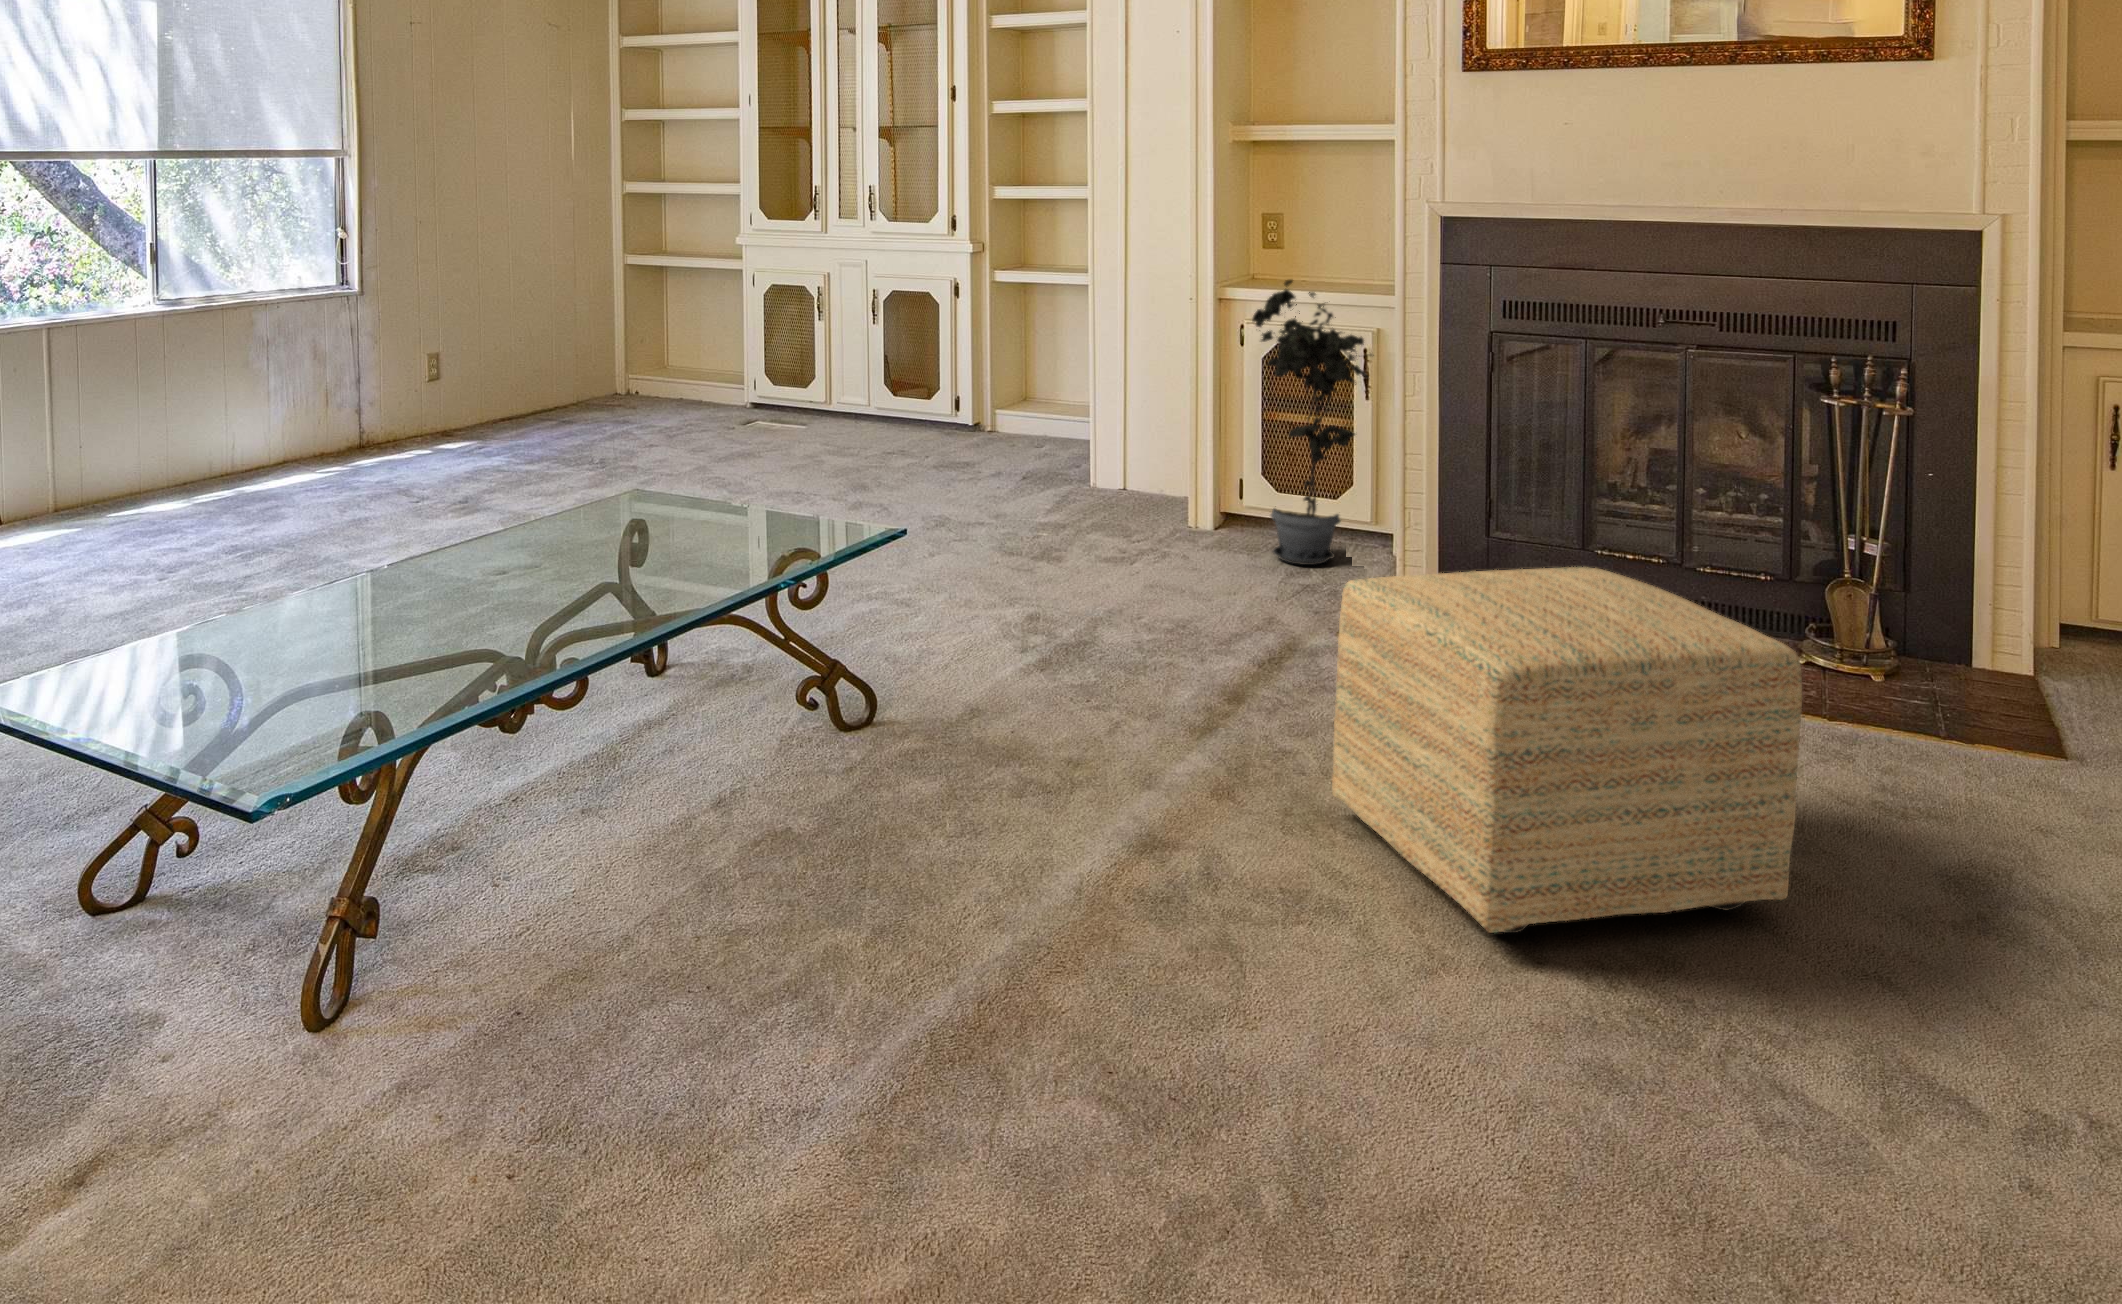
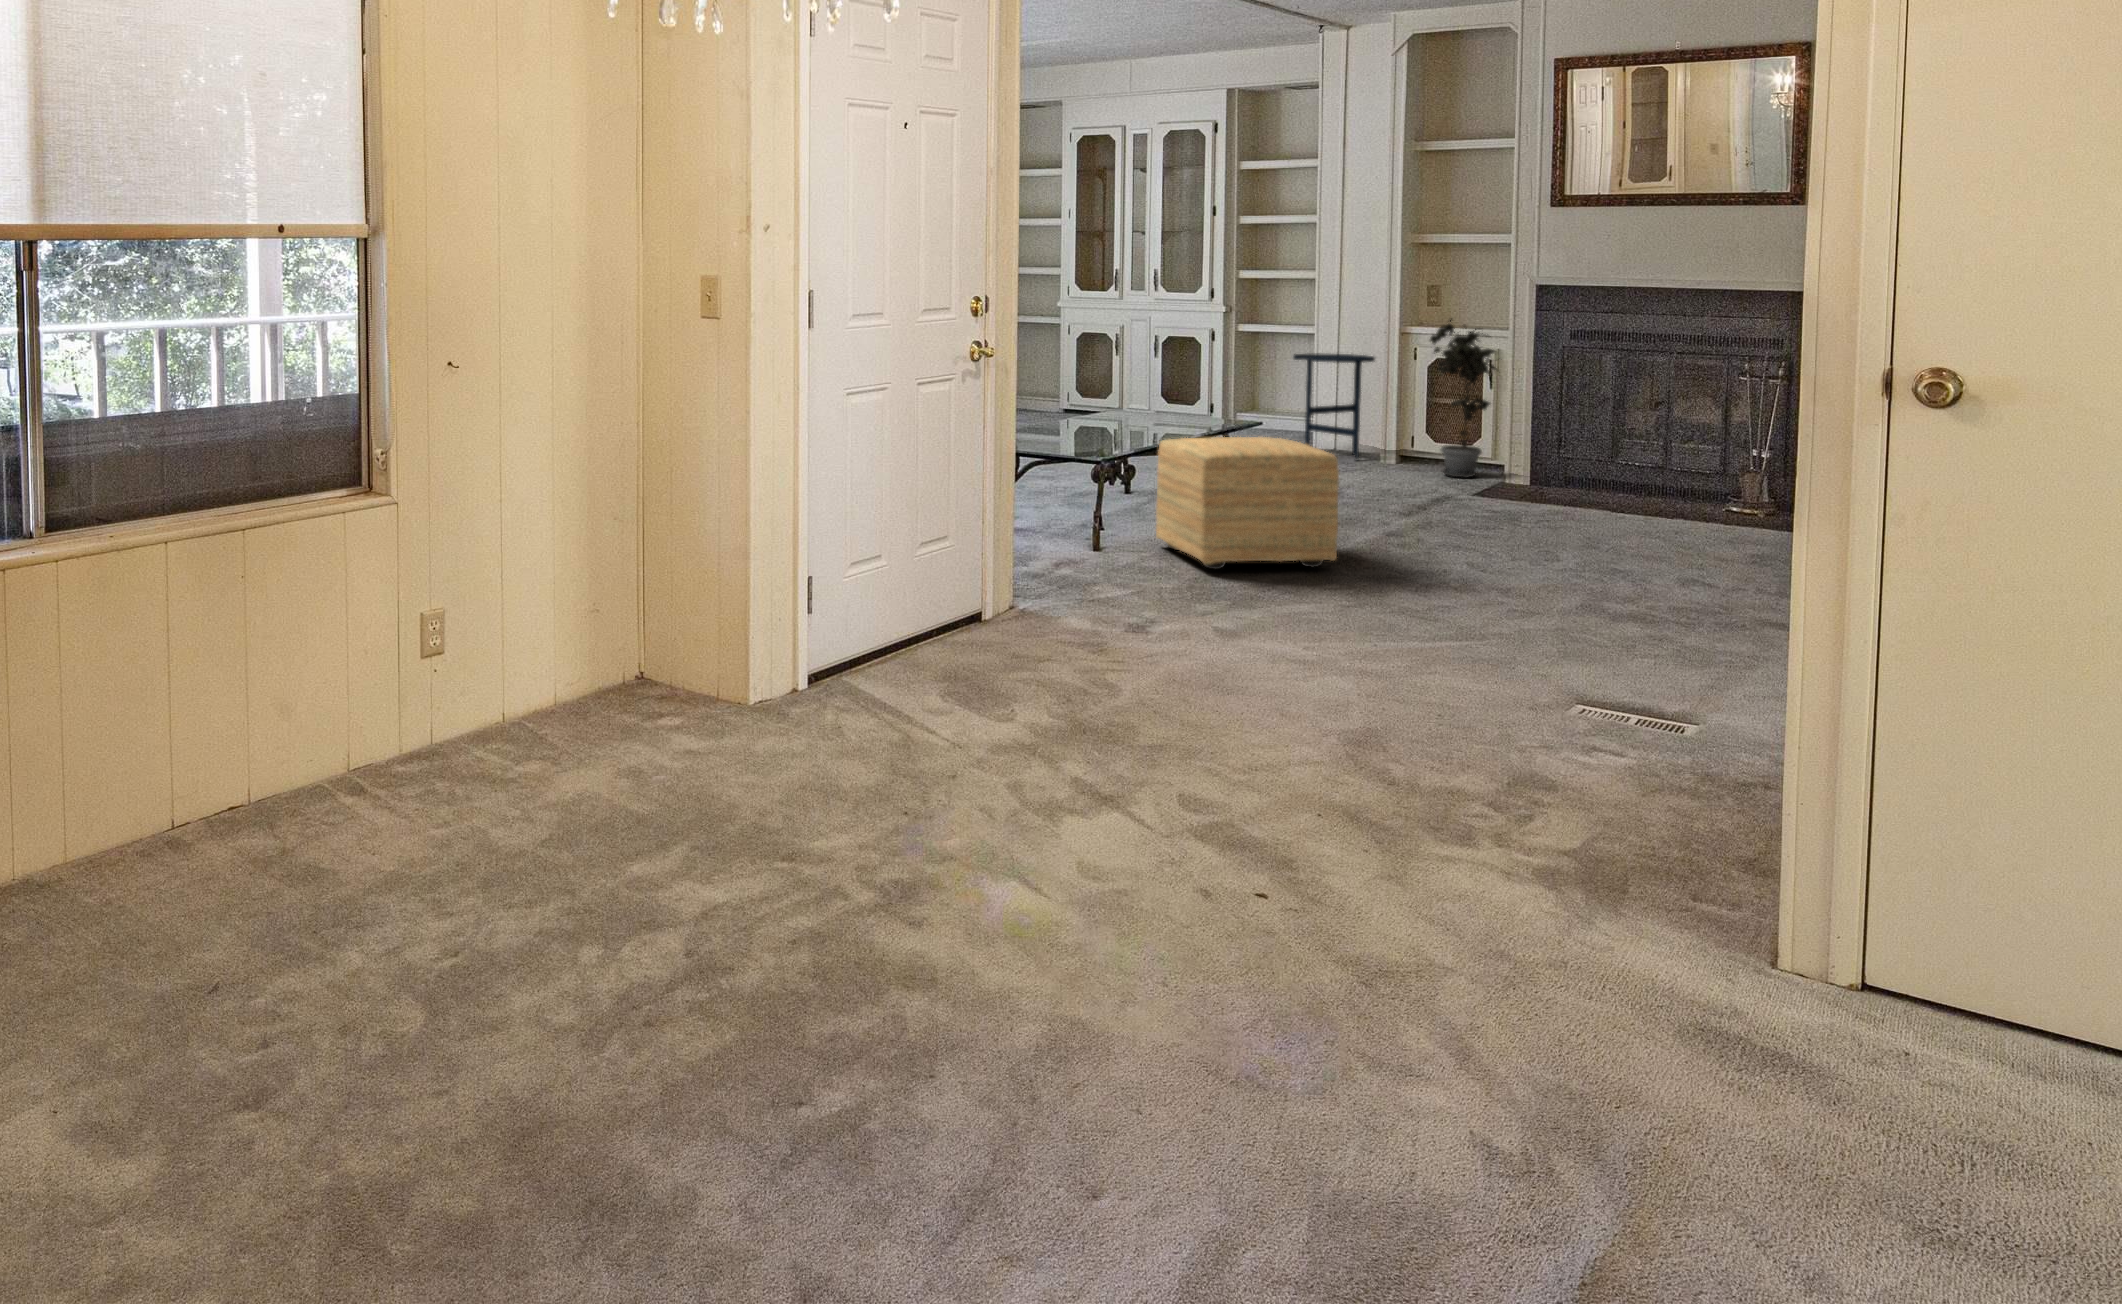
side table: none [1048,332,1181,519] -> present [1293,353,1375,460]
ottoman: present [1332,567,1802,933] -> present [1156,437,1339,569]

